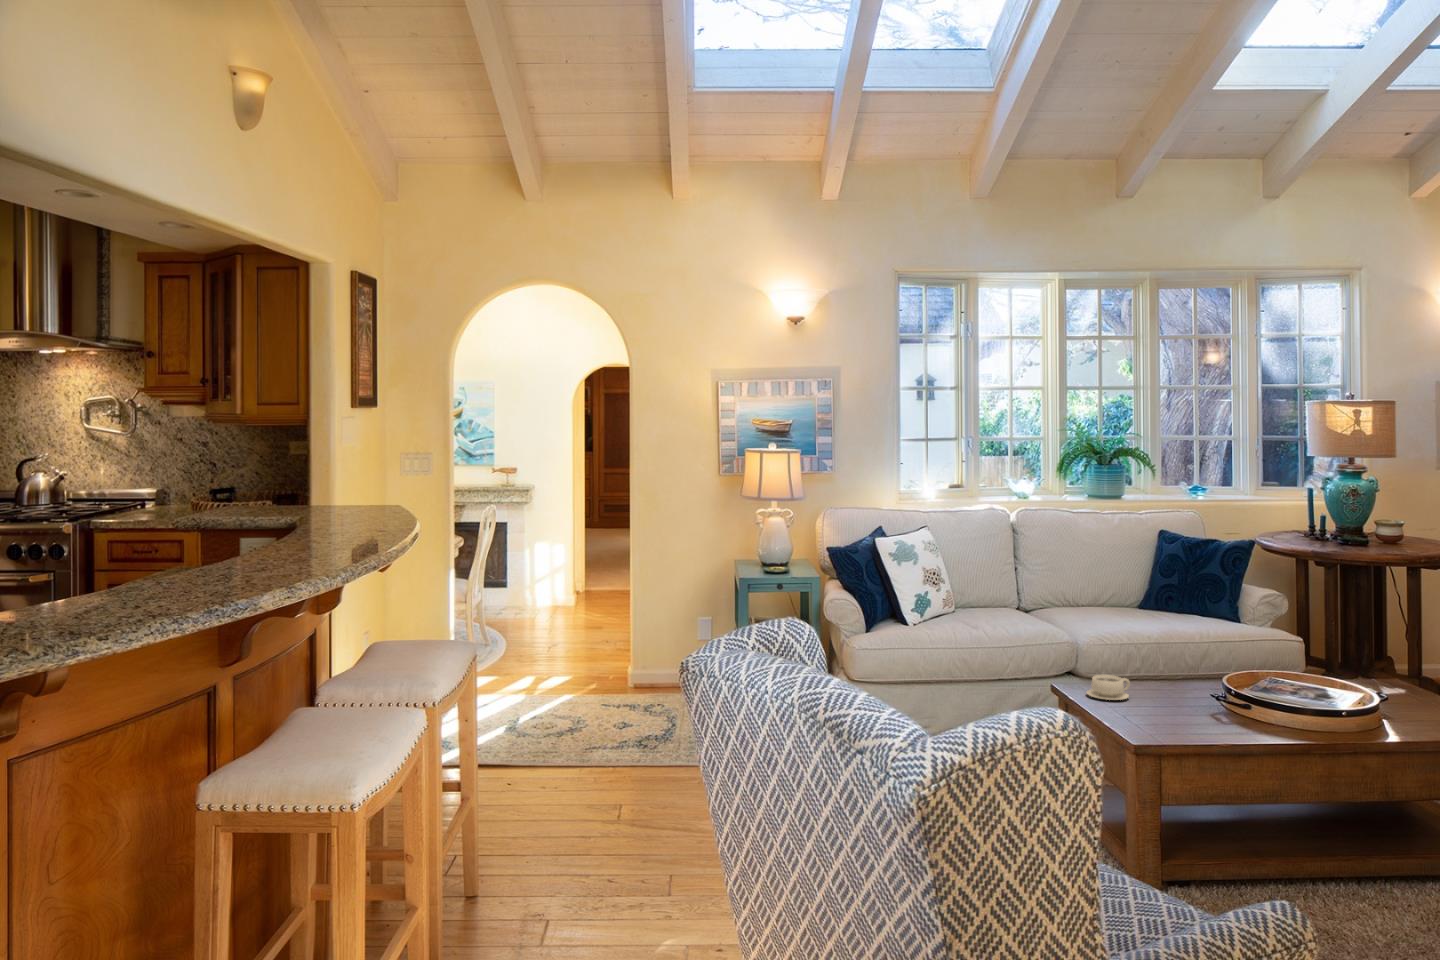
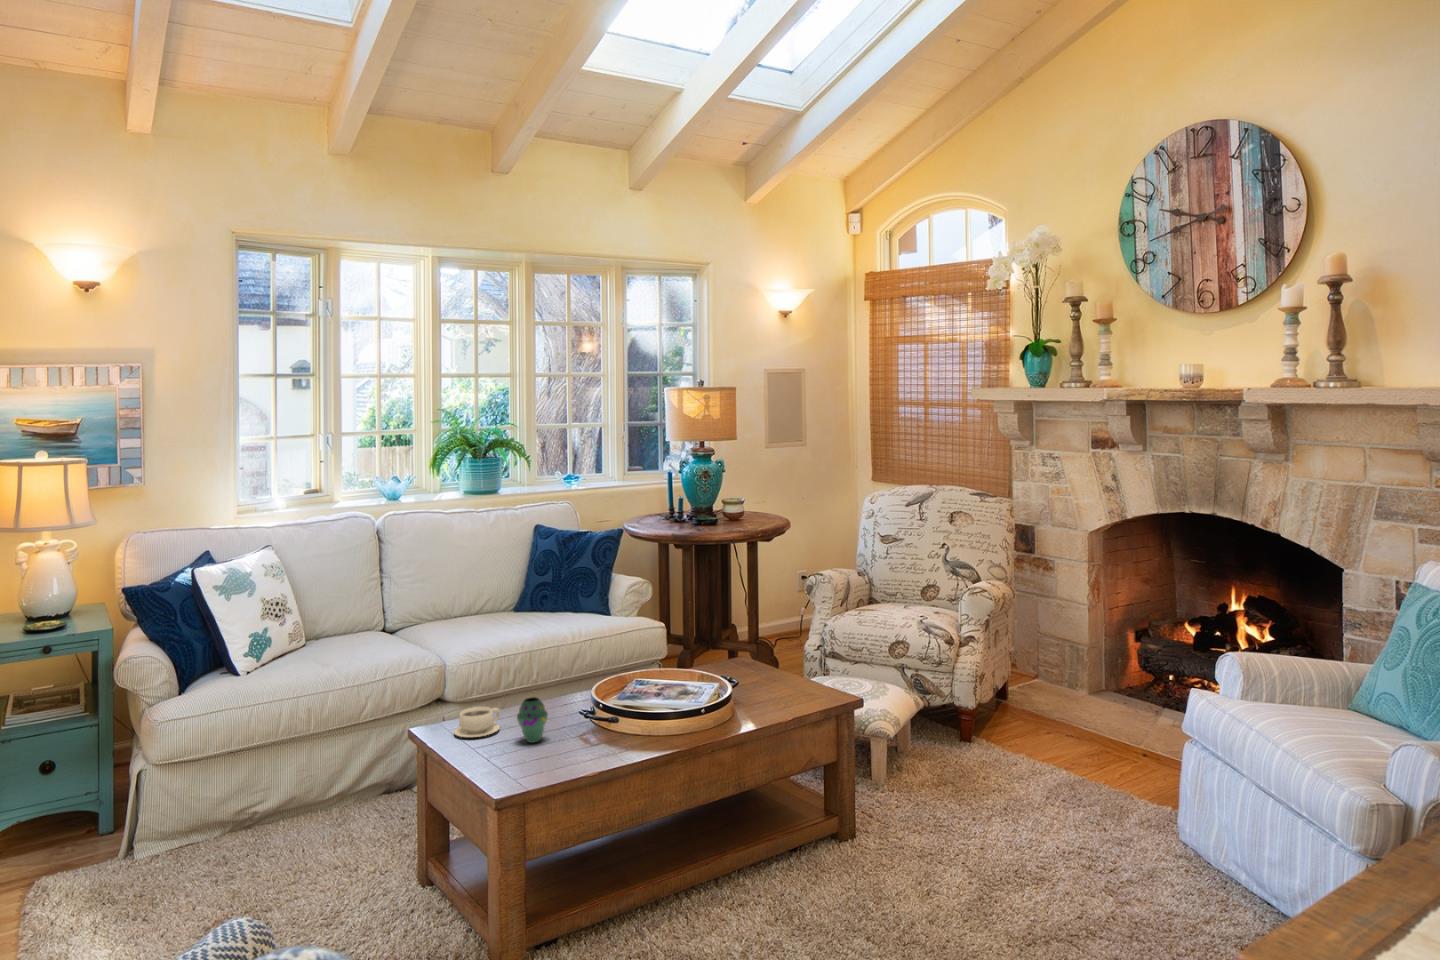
vase: none [1149,672,1179,713] -> present [517,697,548,743]

